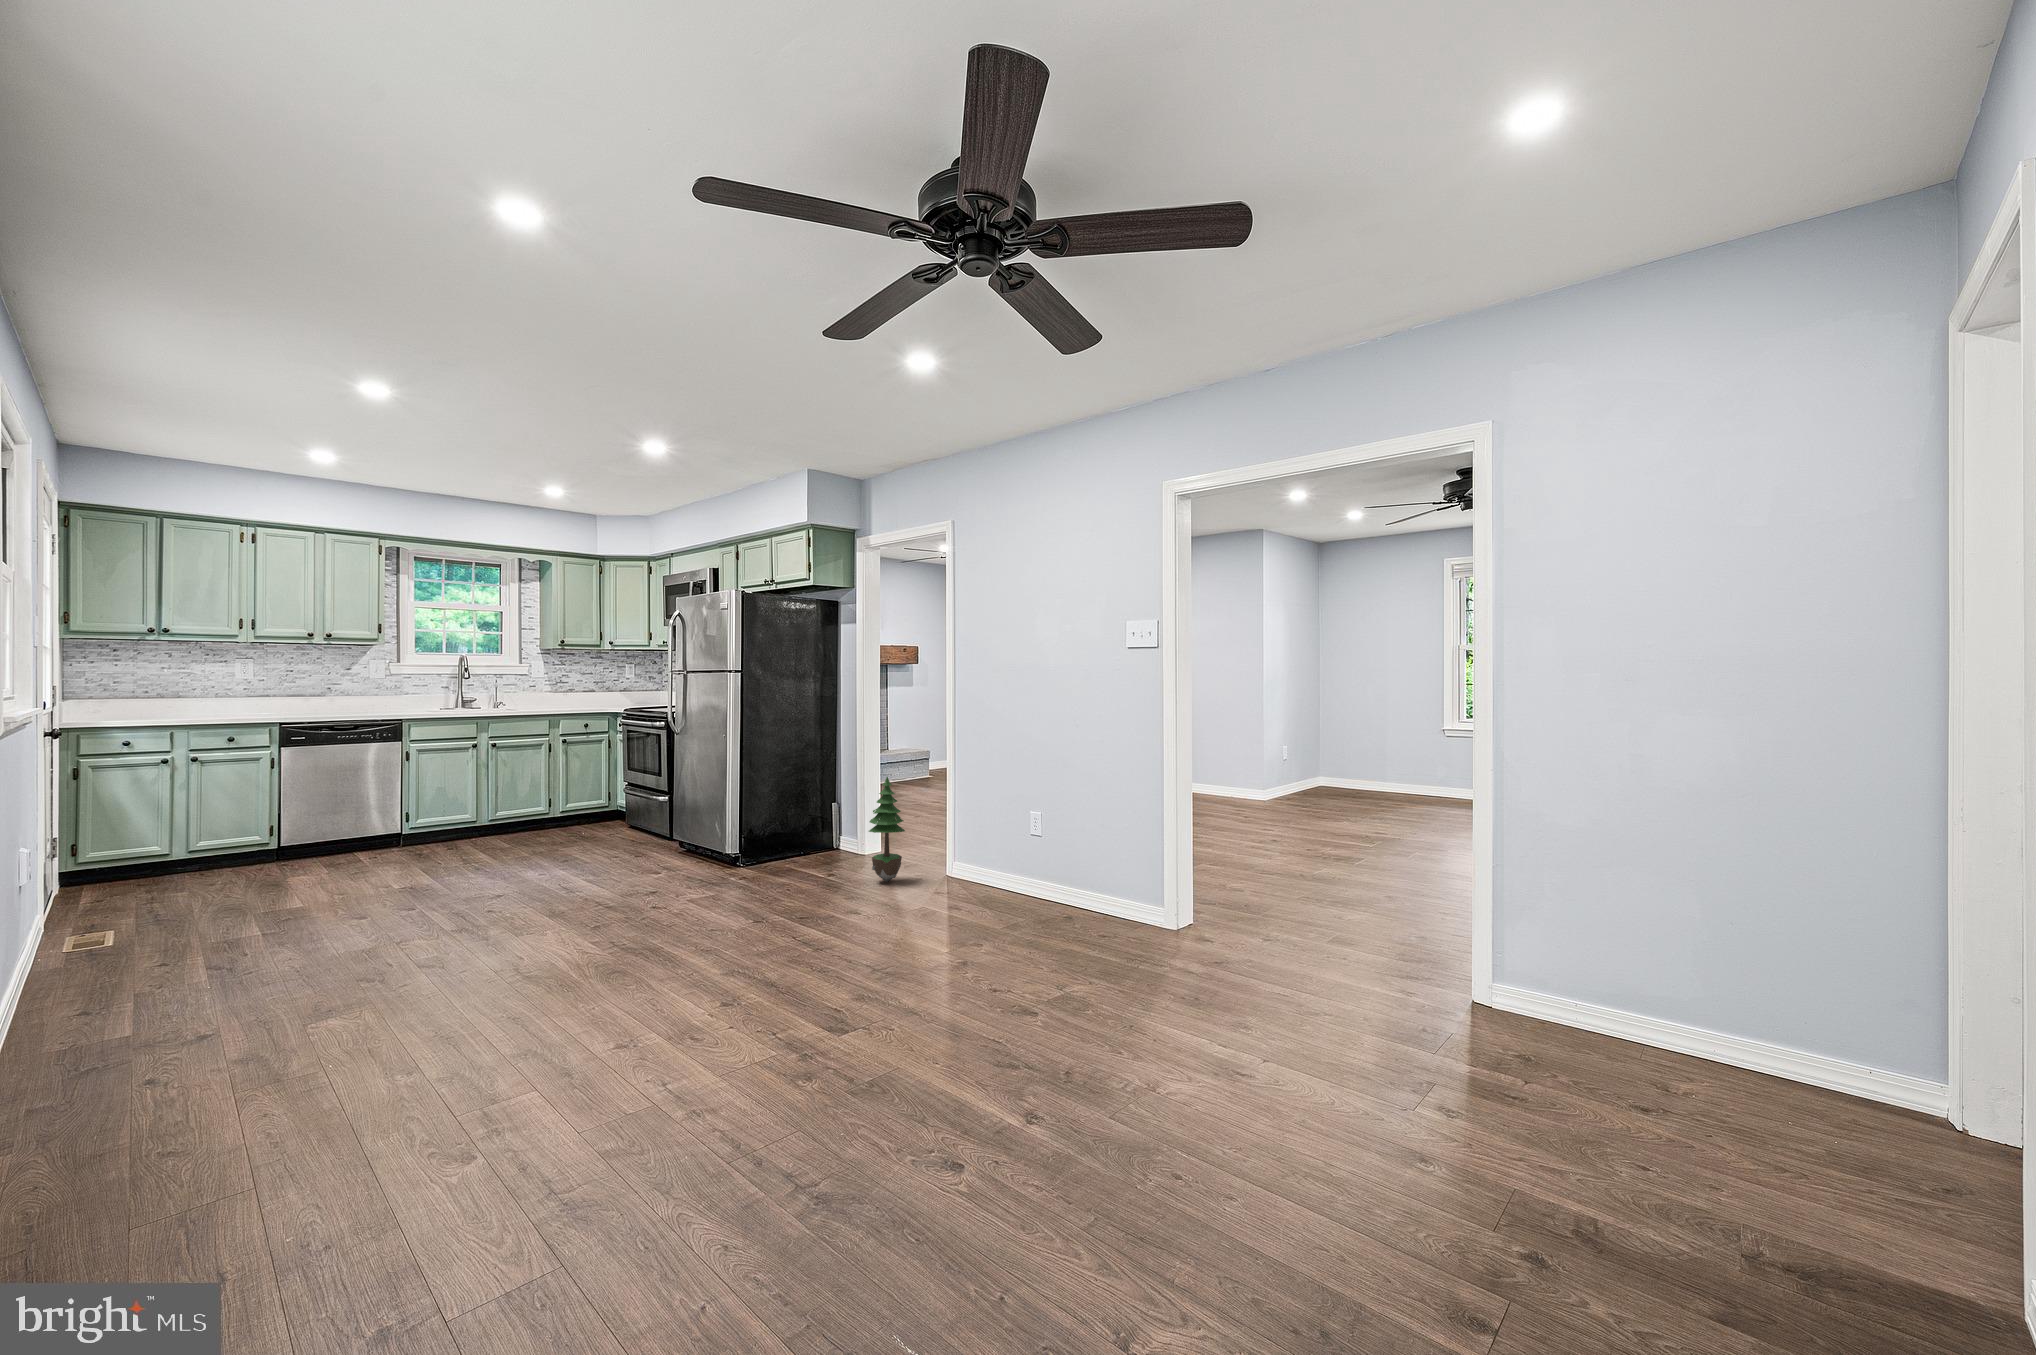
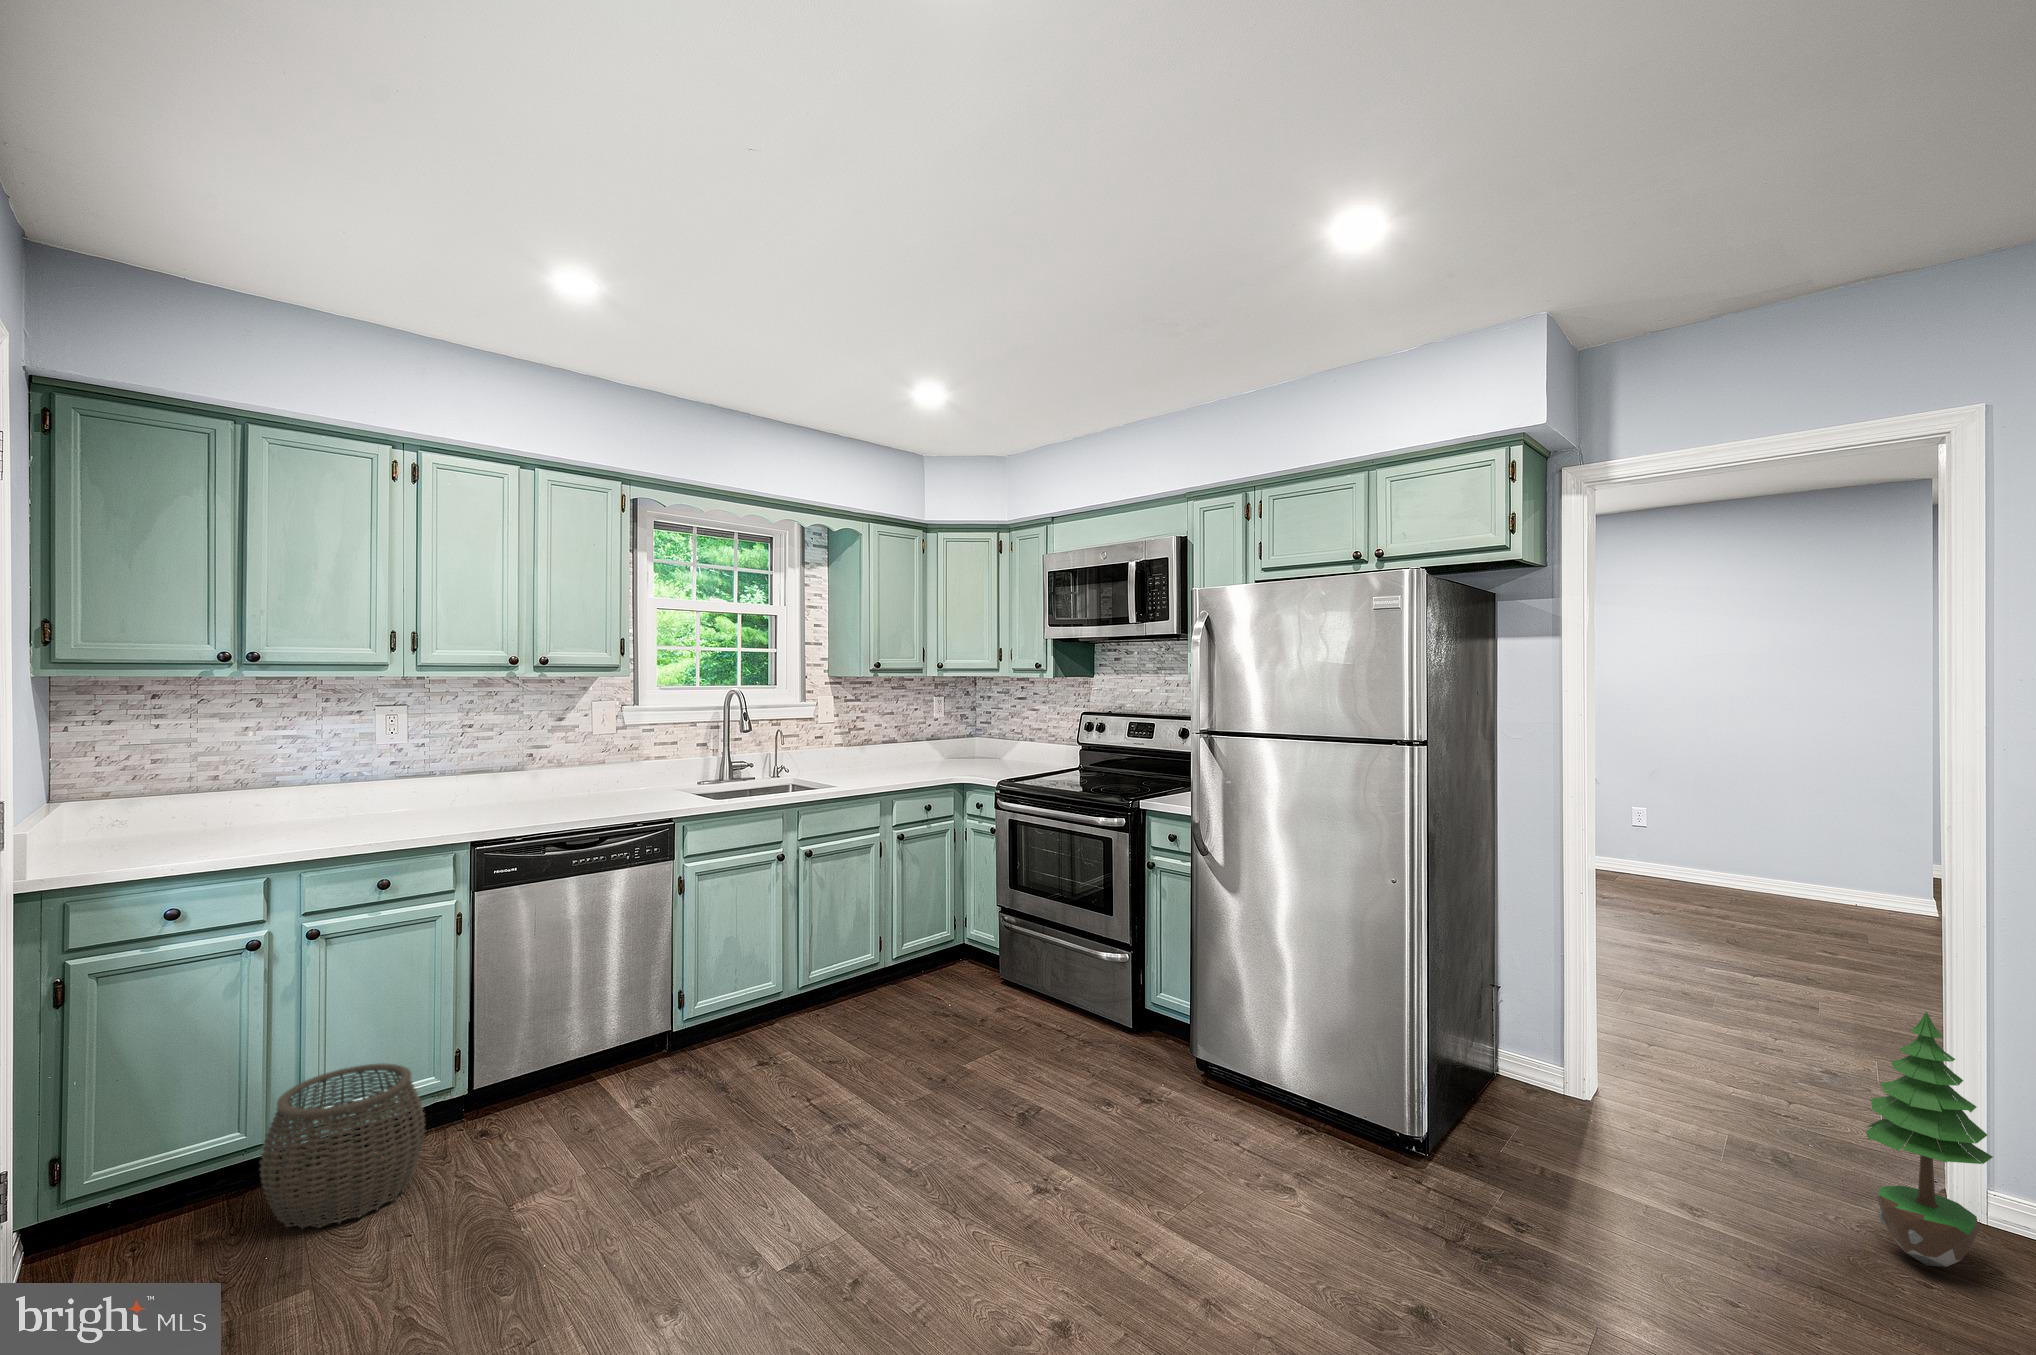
woven basket: none [167,822,250,883] -> present [260,1064,425,1229]

